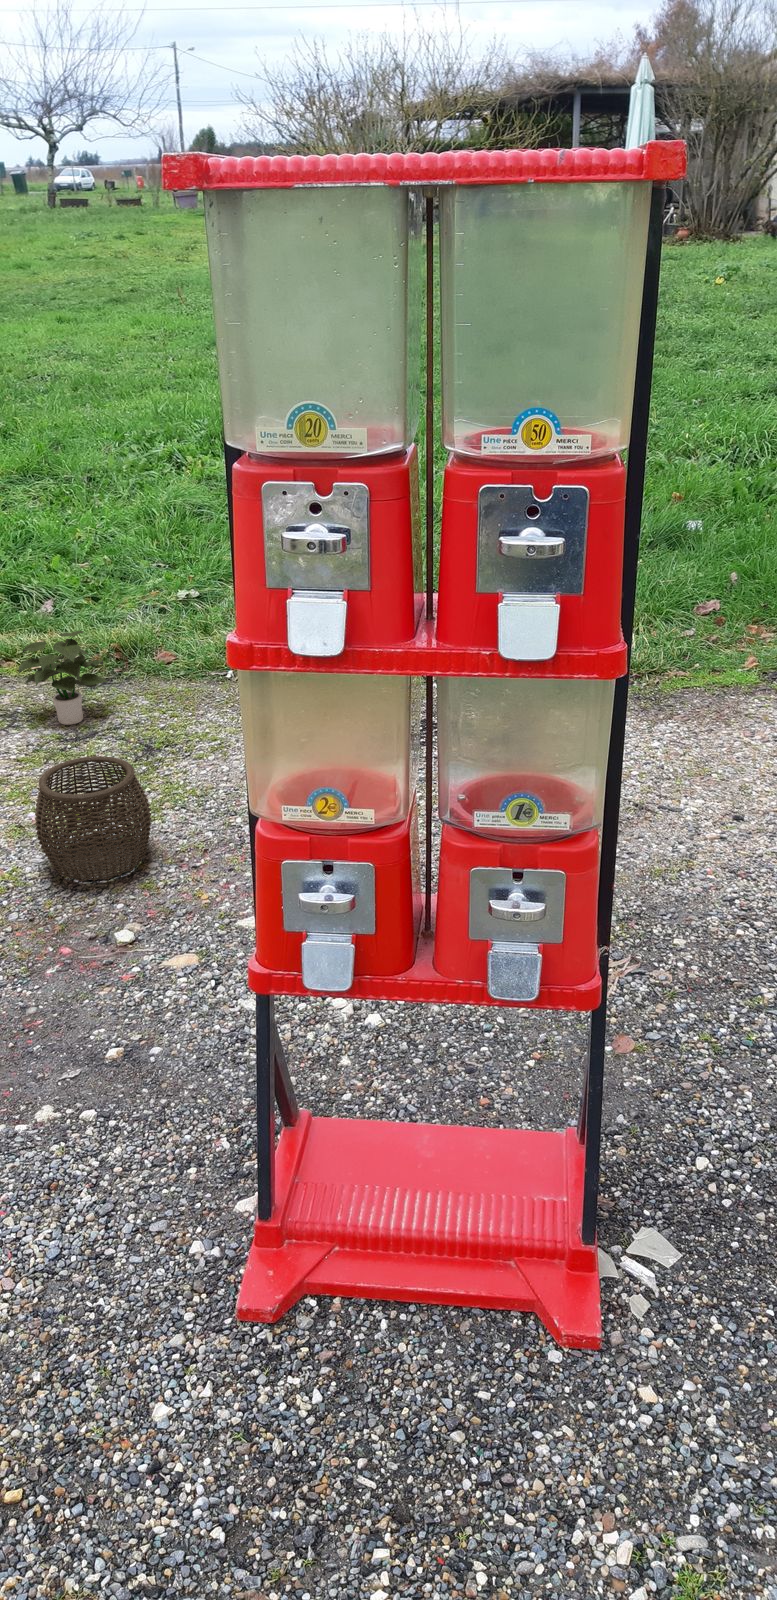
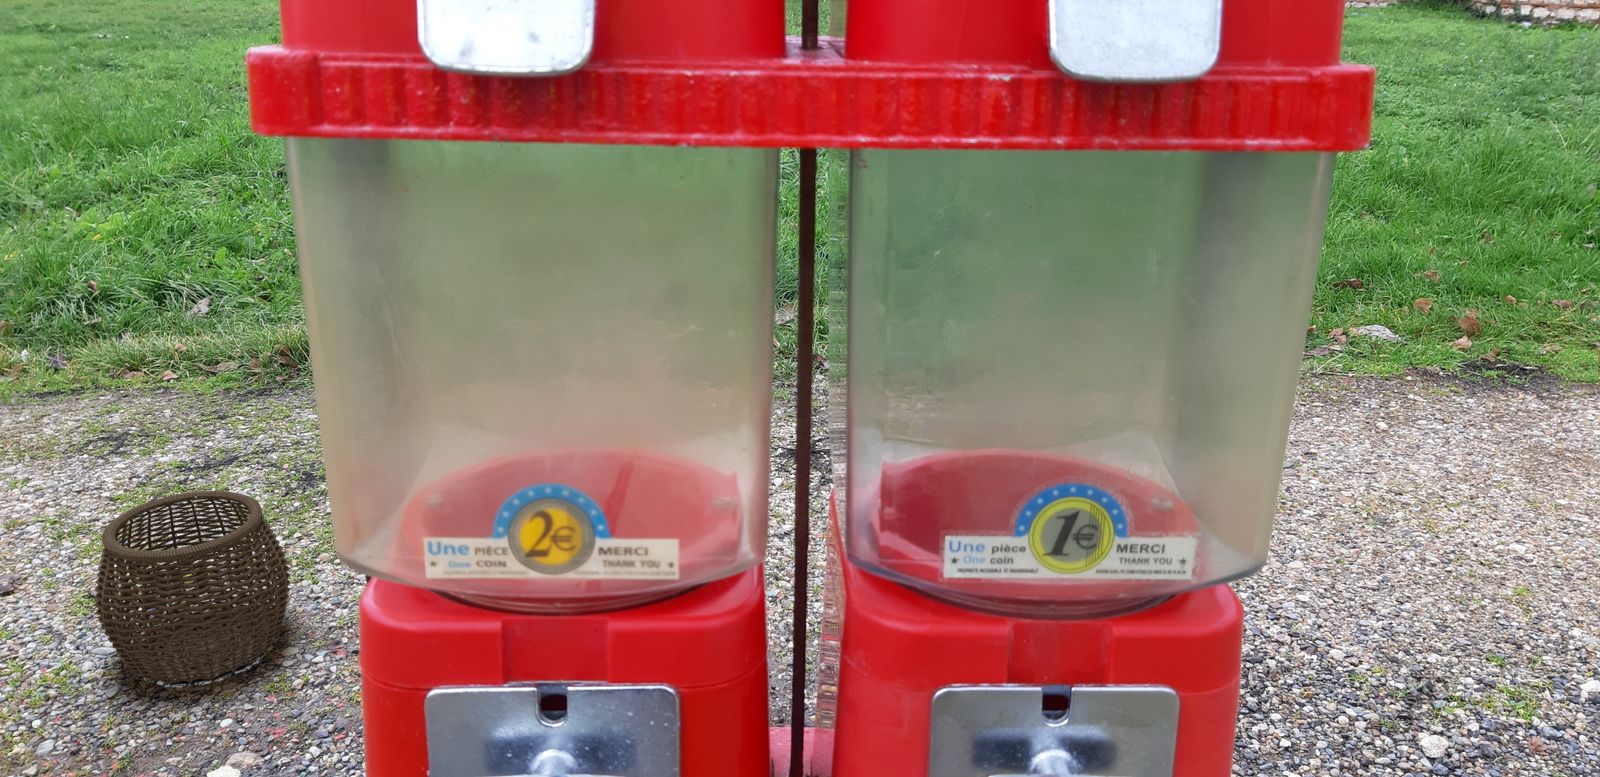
potted plant: present [18,631,109,725] -> none [124,324,259,449]

